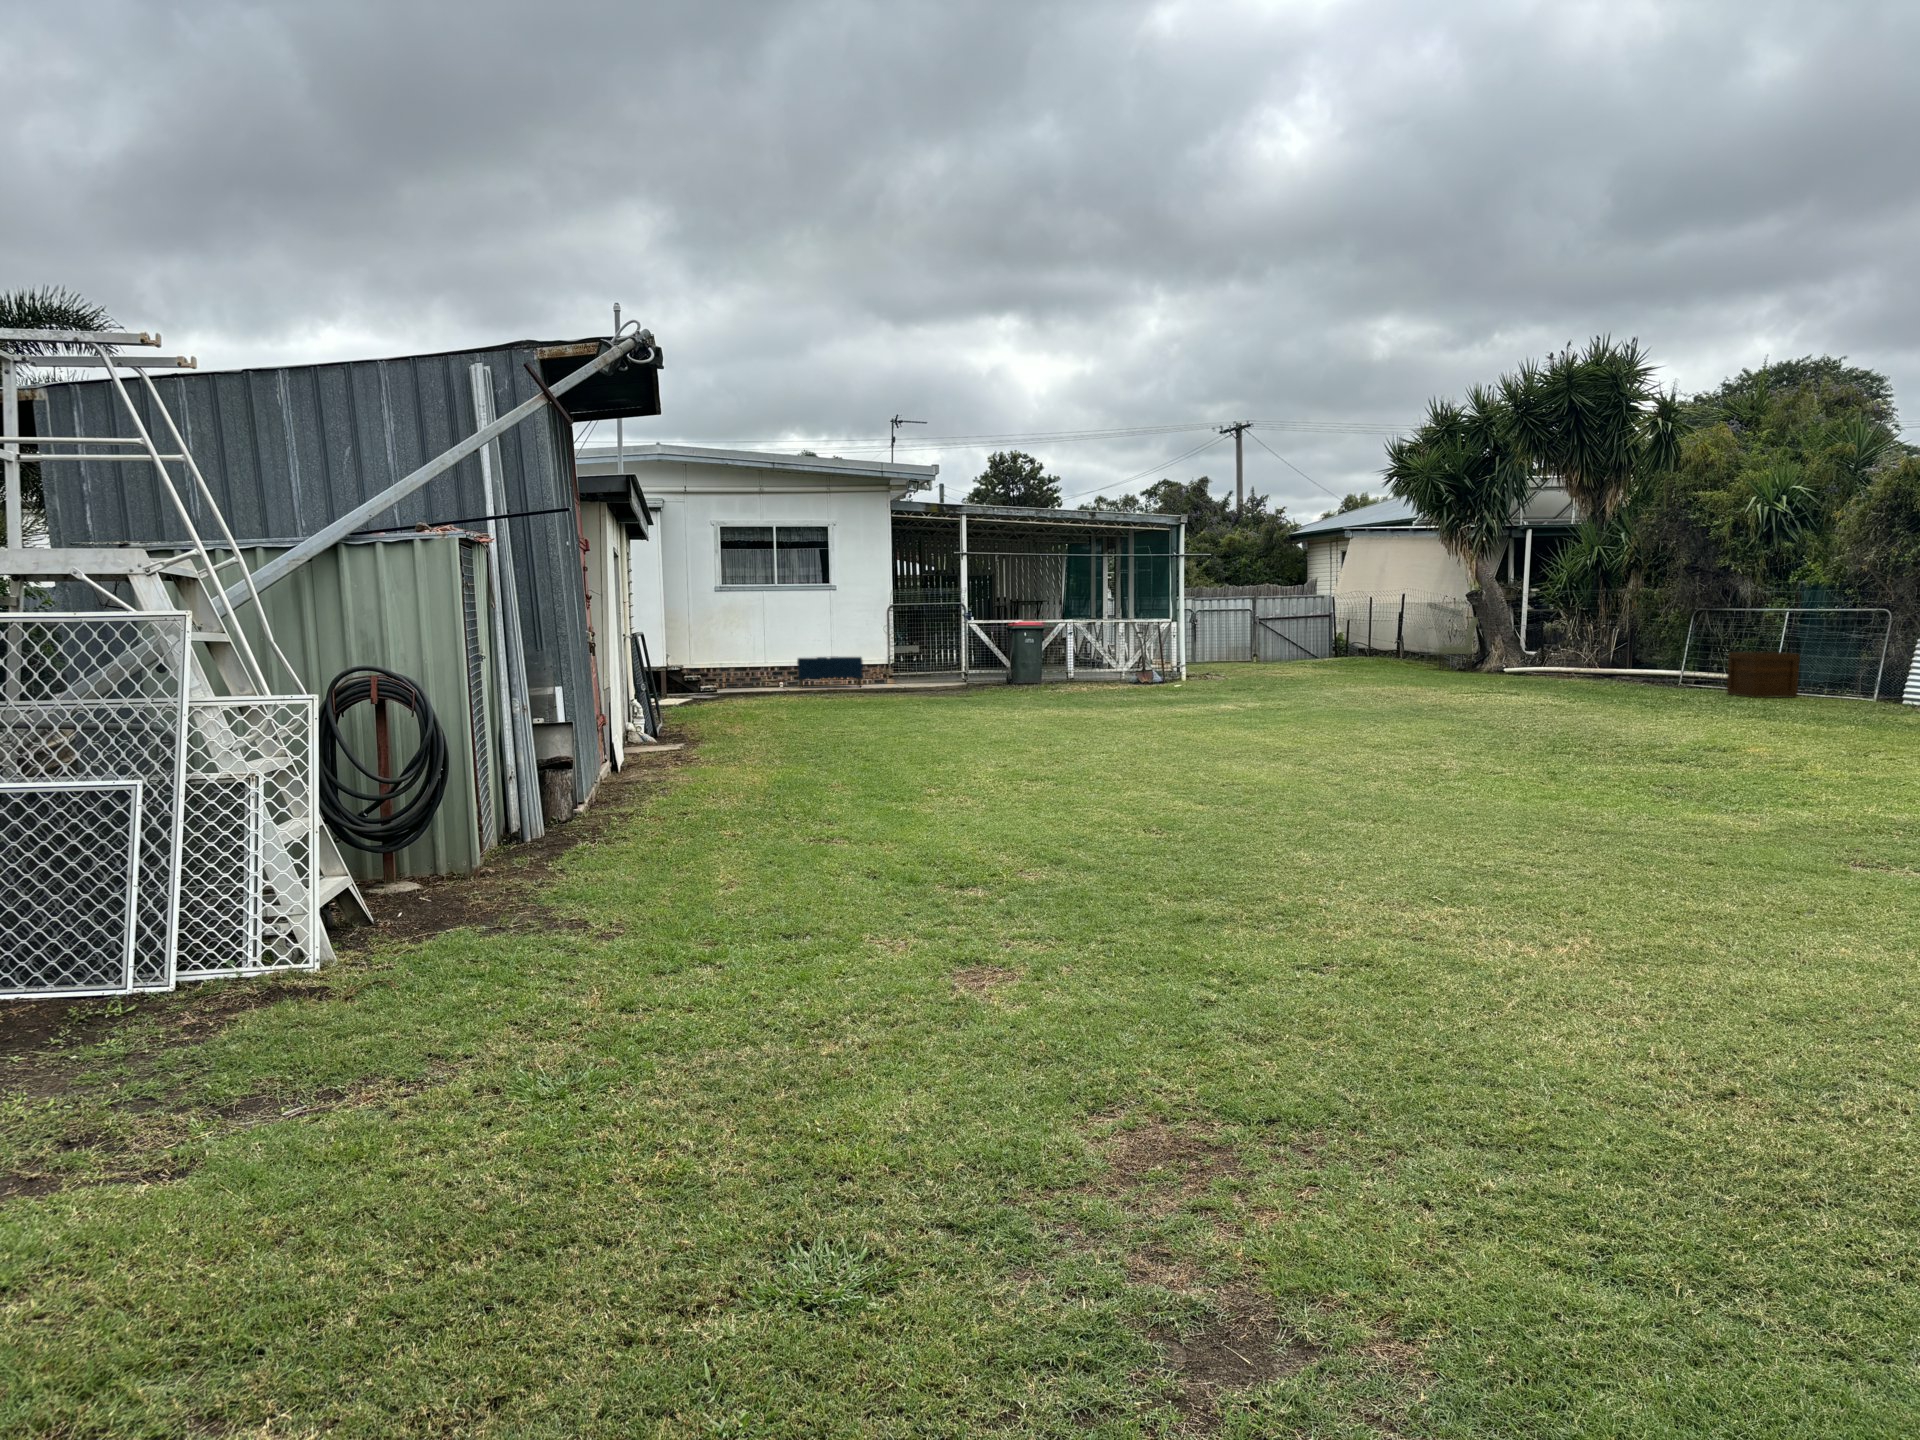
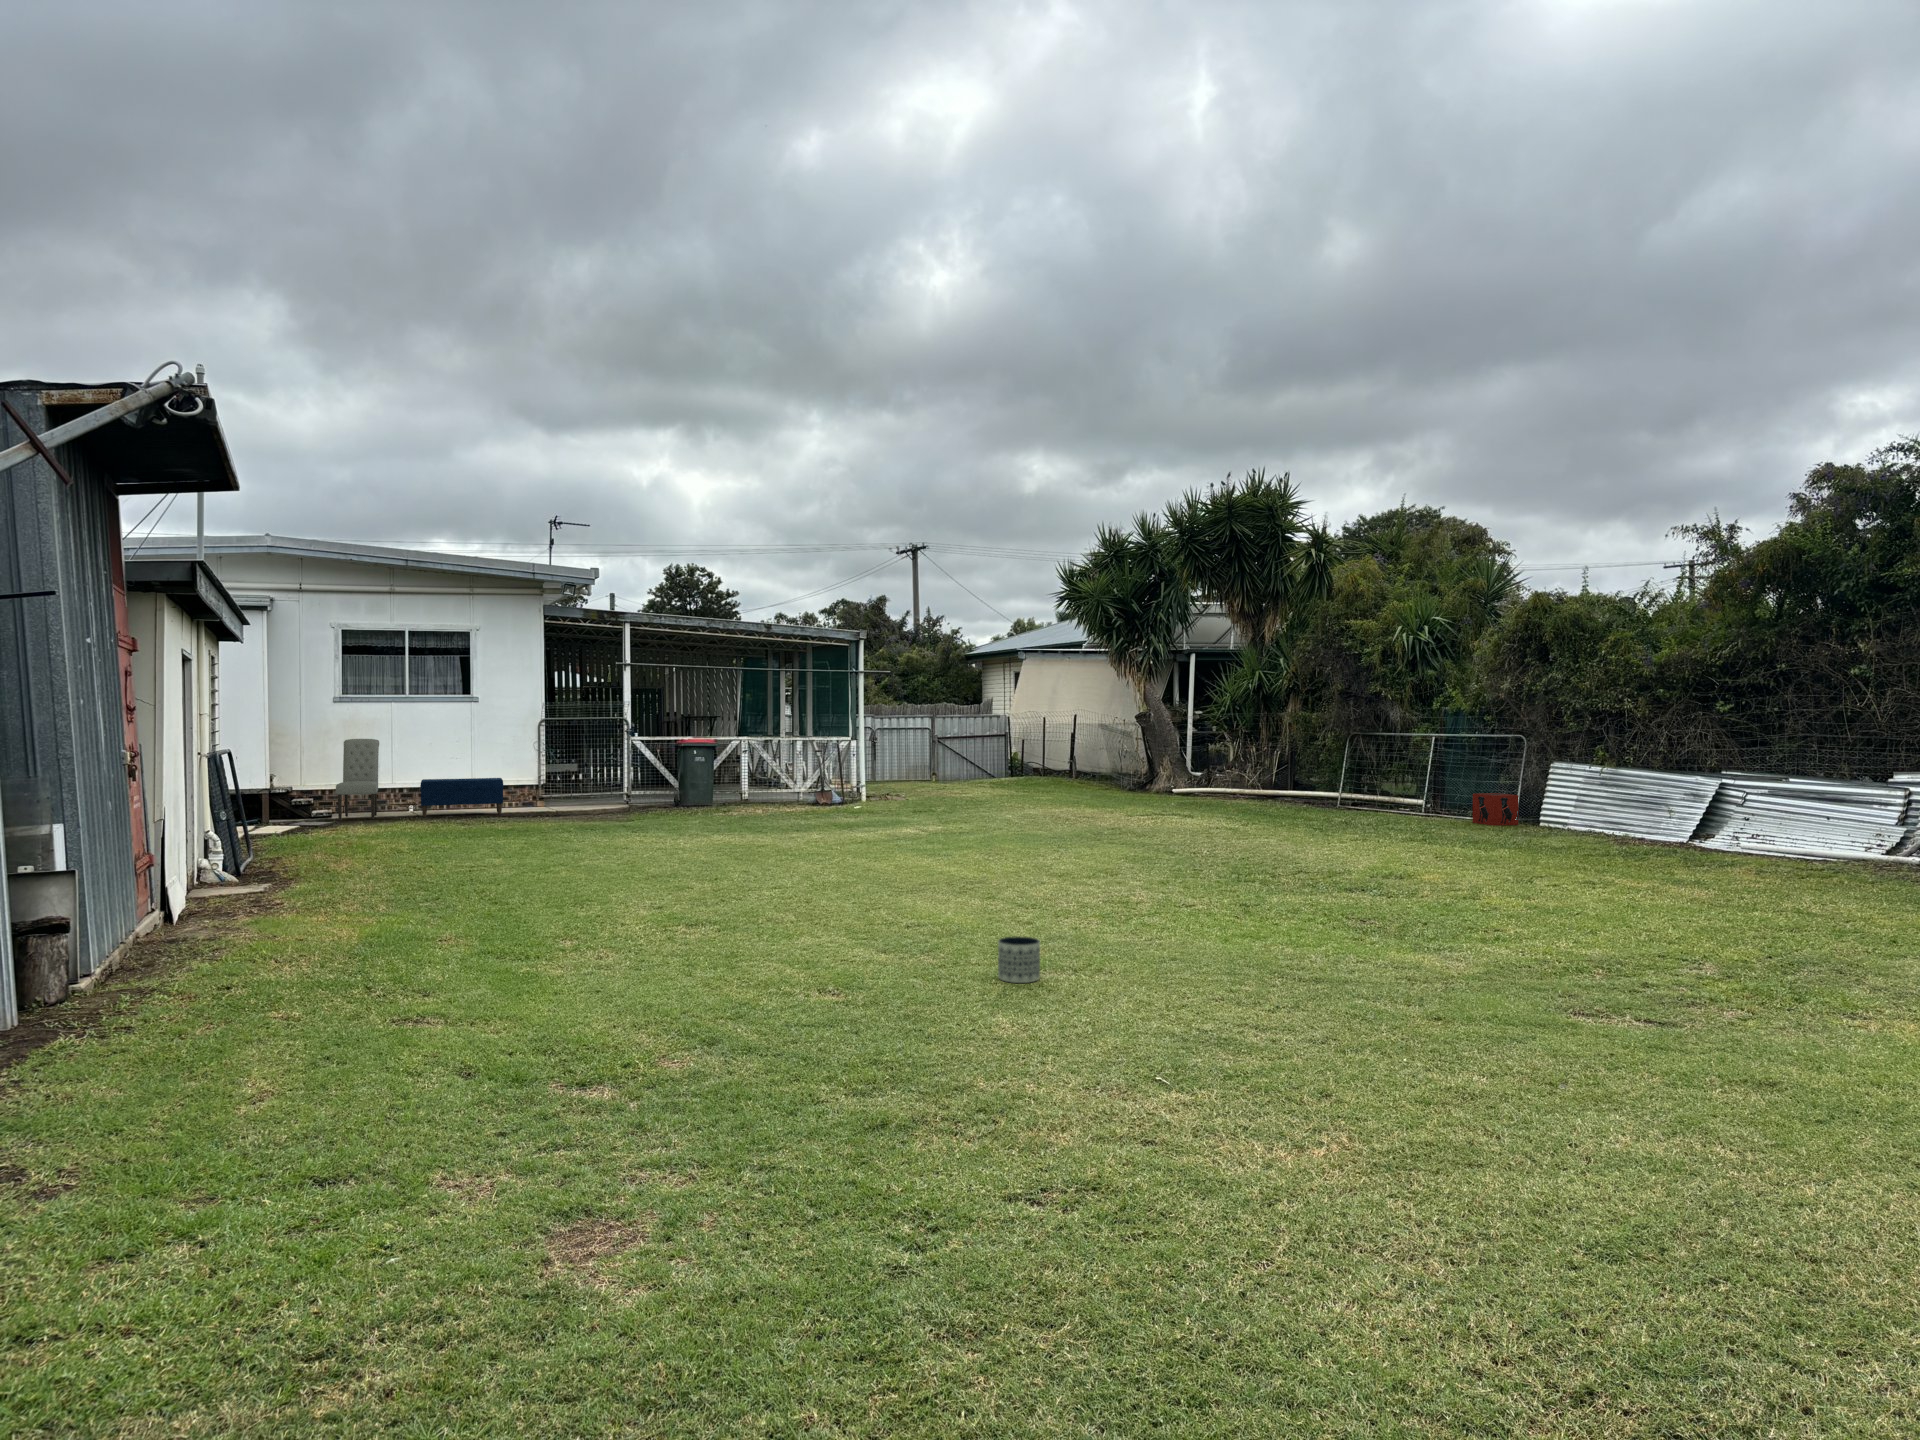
chair: present [1439,617,1479,670] -> present [336,739,379,820]
wooden crate: present [1727,651,1800,698] -> none [1384,774,1446,818]
storage box: none [1824,671,1880,705] -> present [1473,793,1519,826]
planter: none [1262,764,1295,797] -> present [998,936,1040,983]

